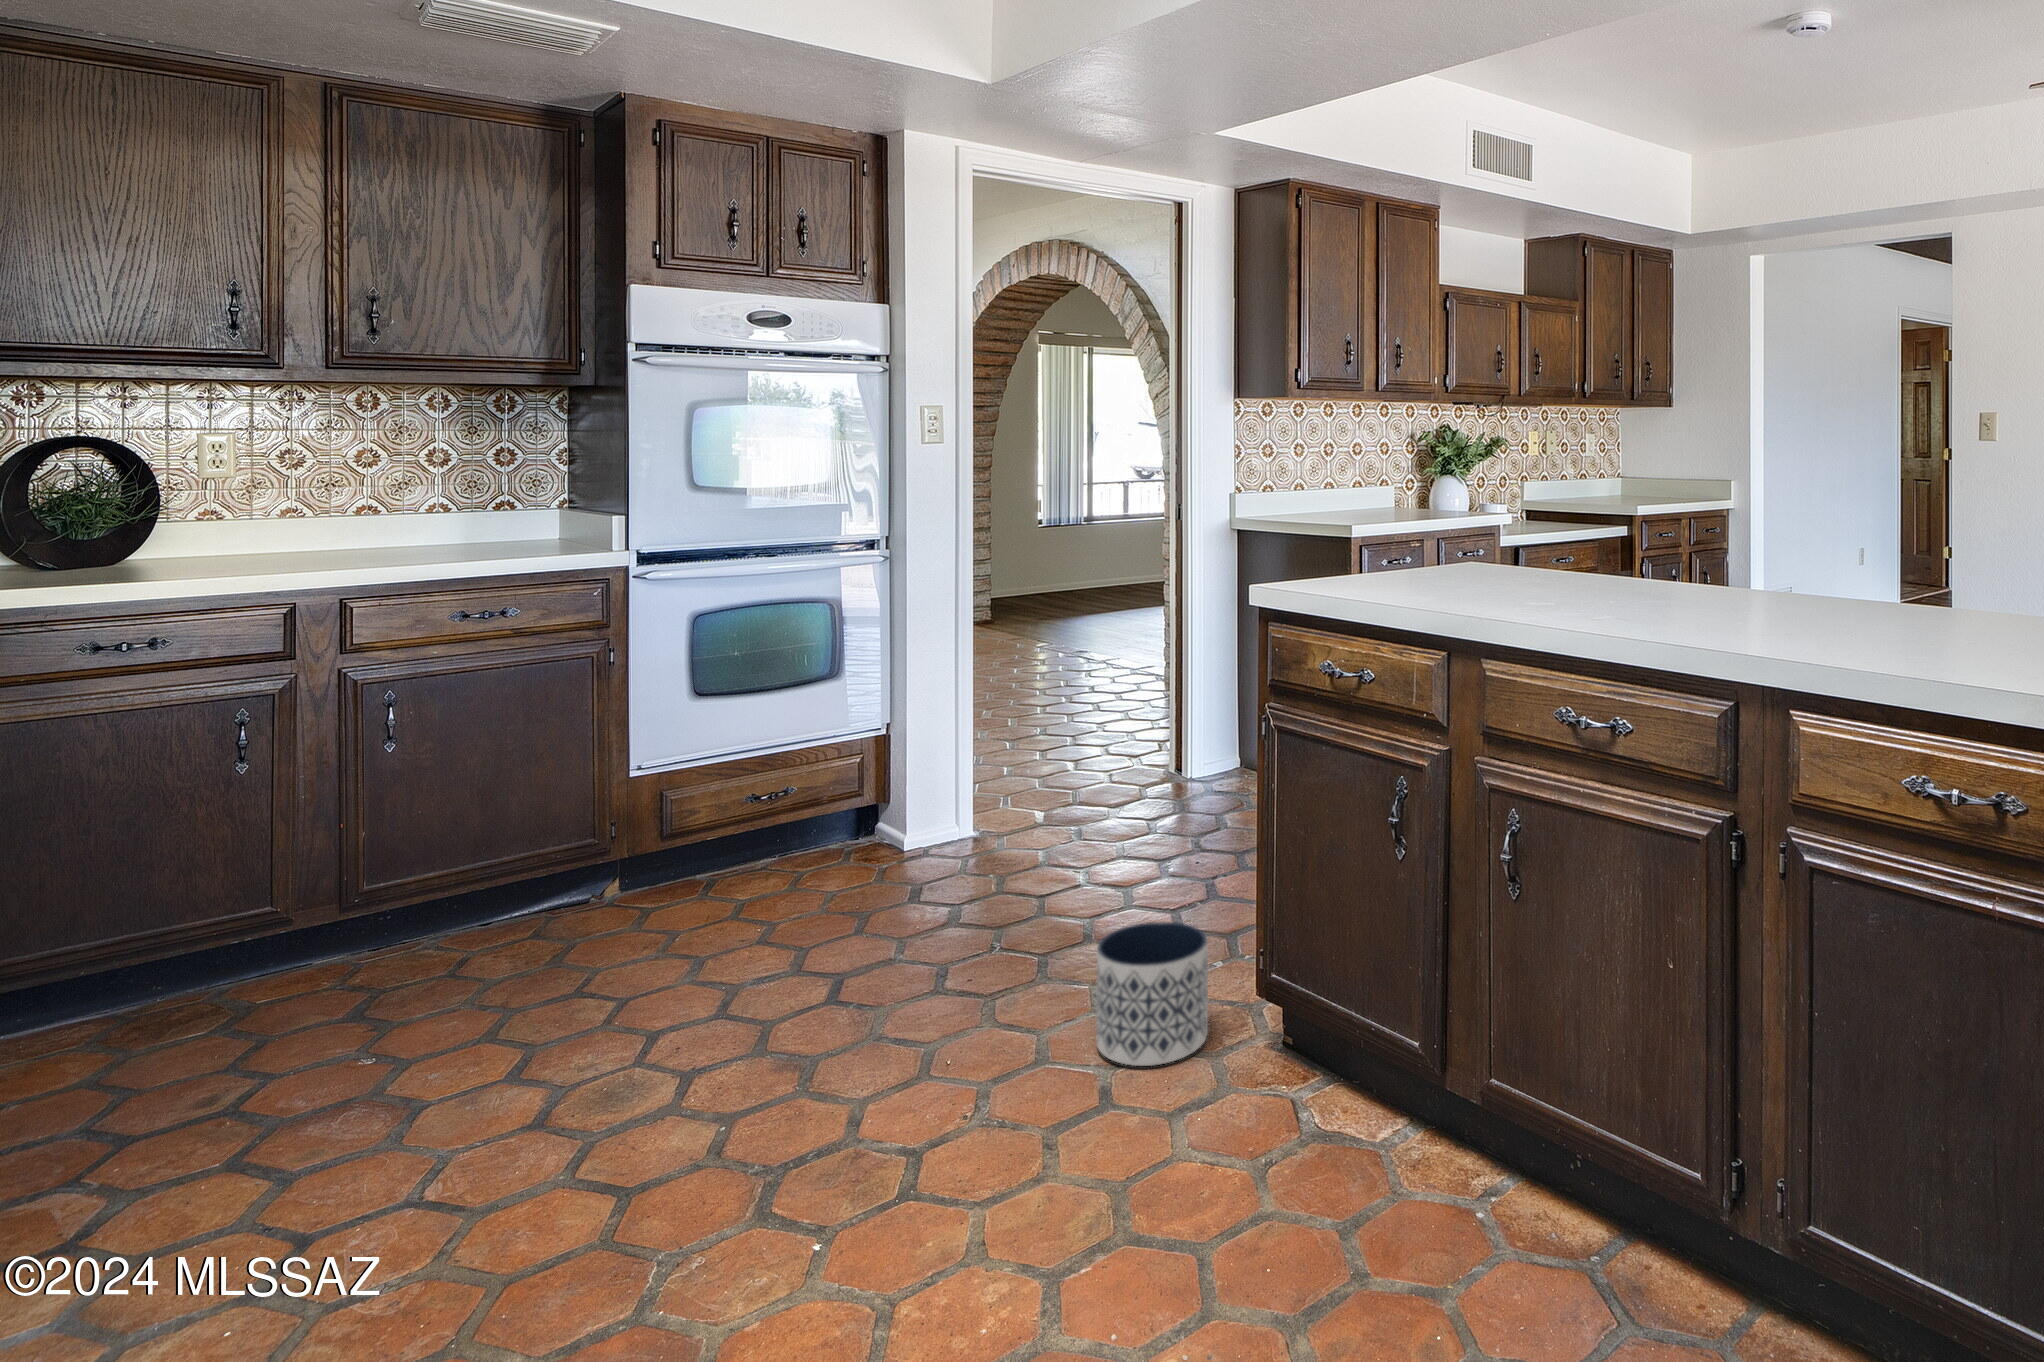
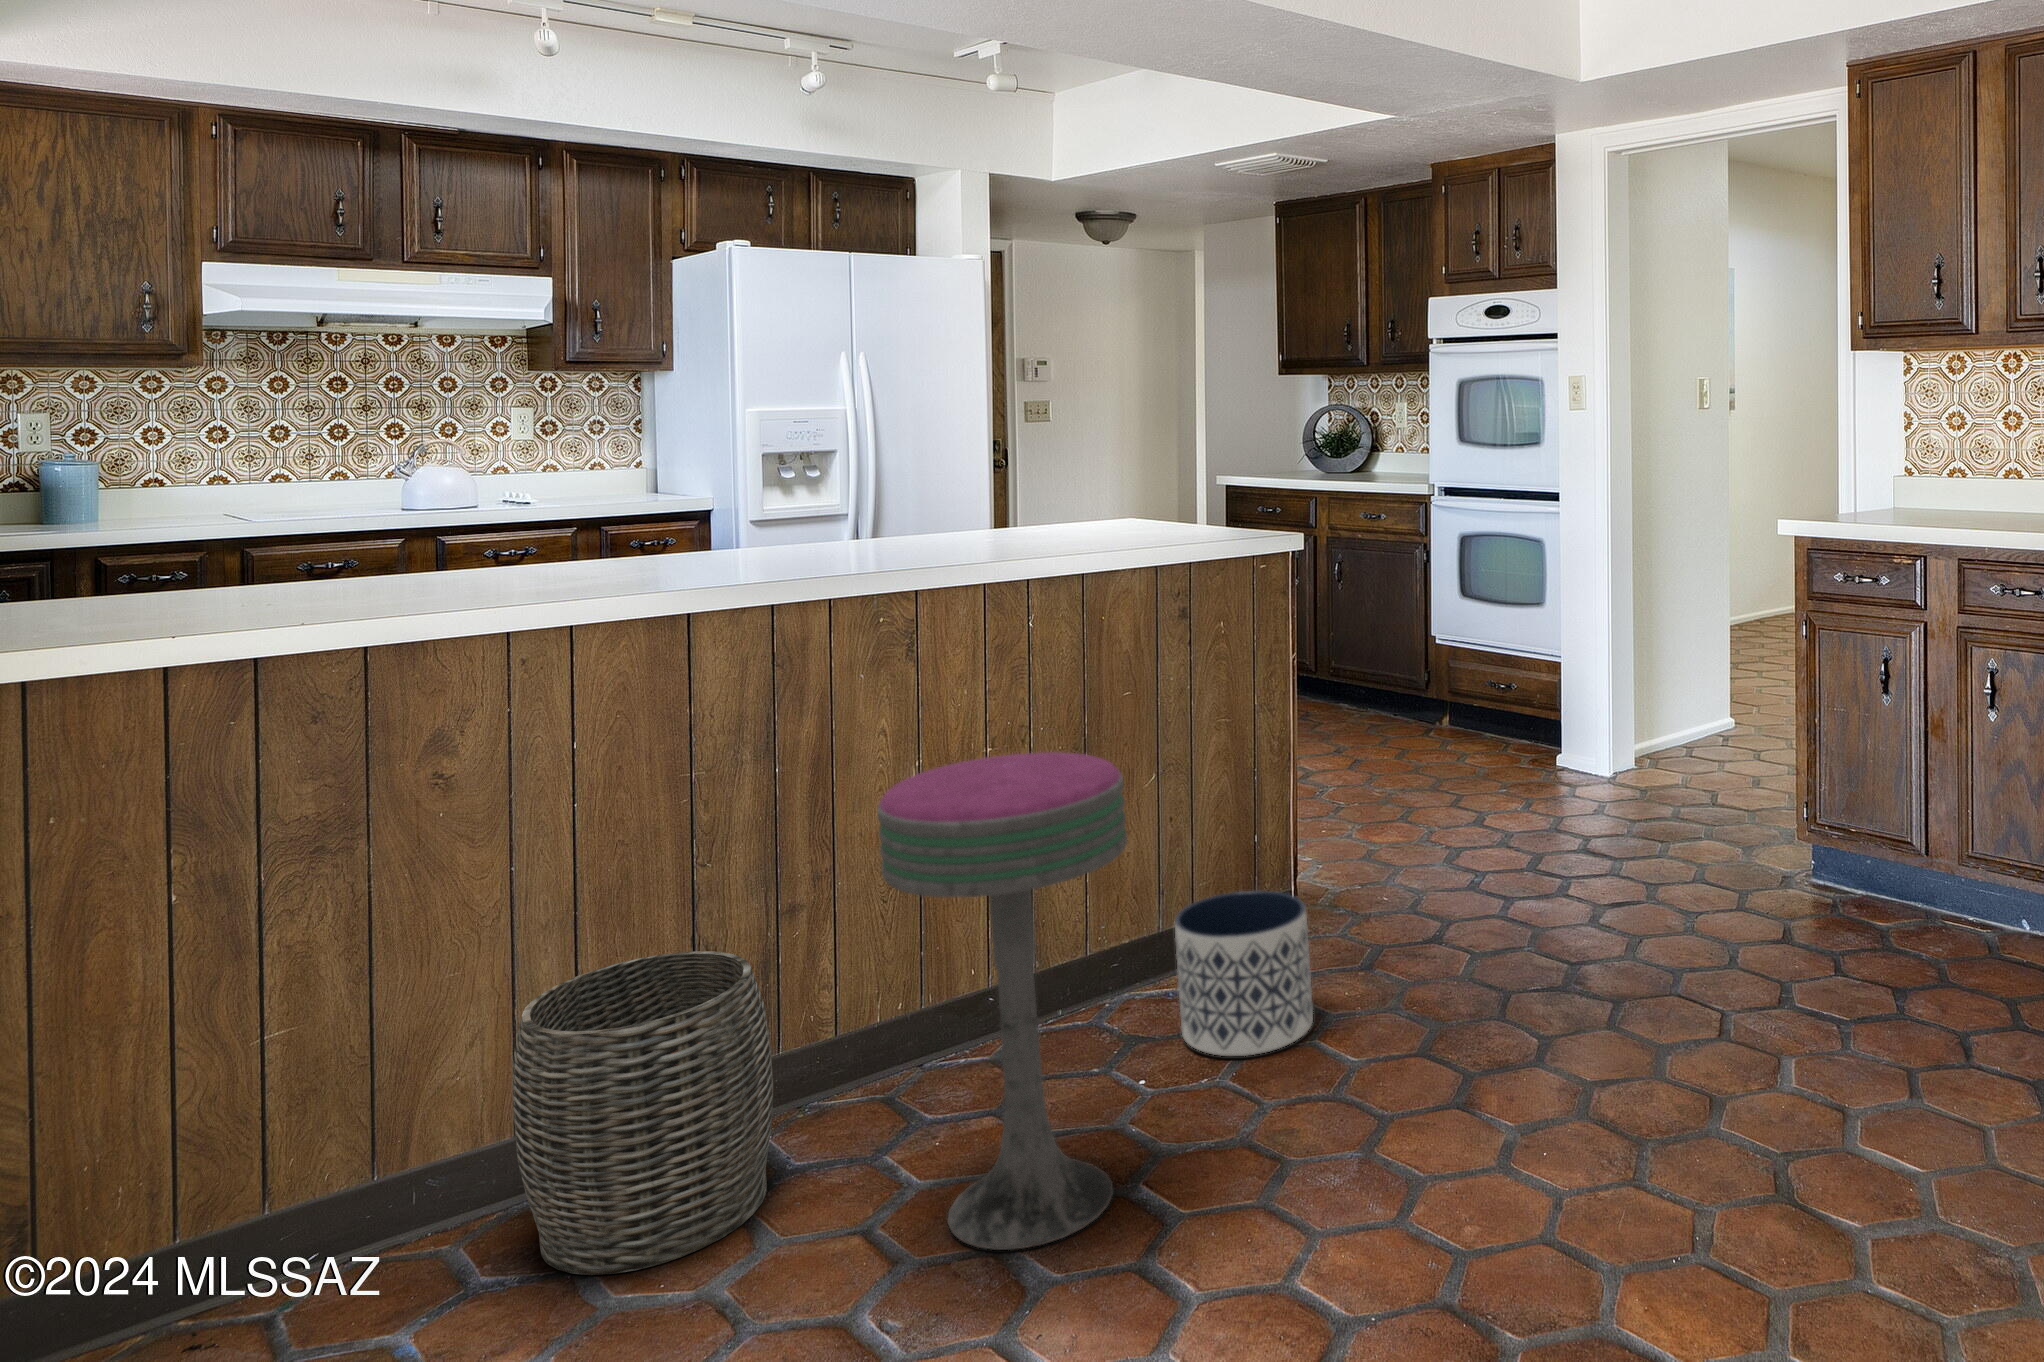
bar stool: none [865,816,1075,1248] -> present [877,752,1127,1250]
woven basket: none [514,978,748,1273] -> present [513,951,773,1275]

